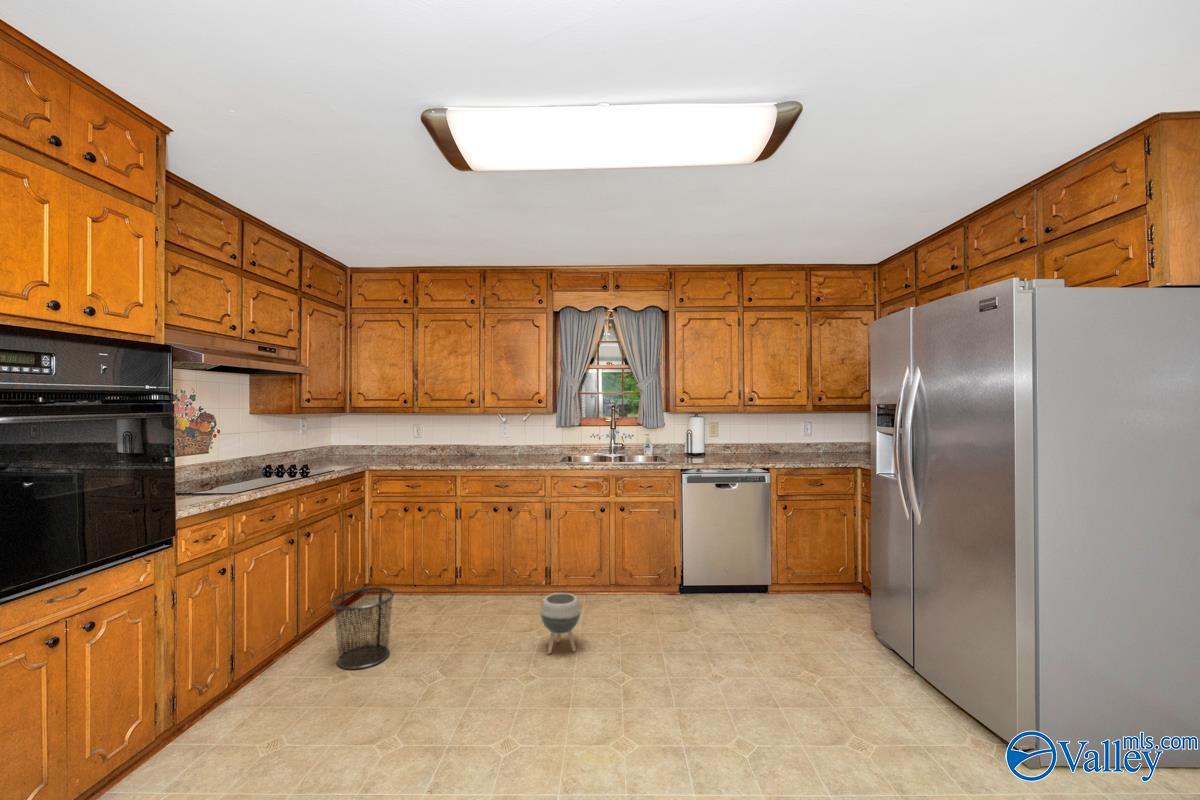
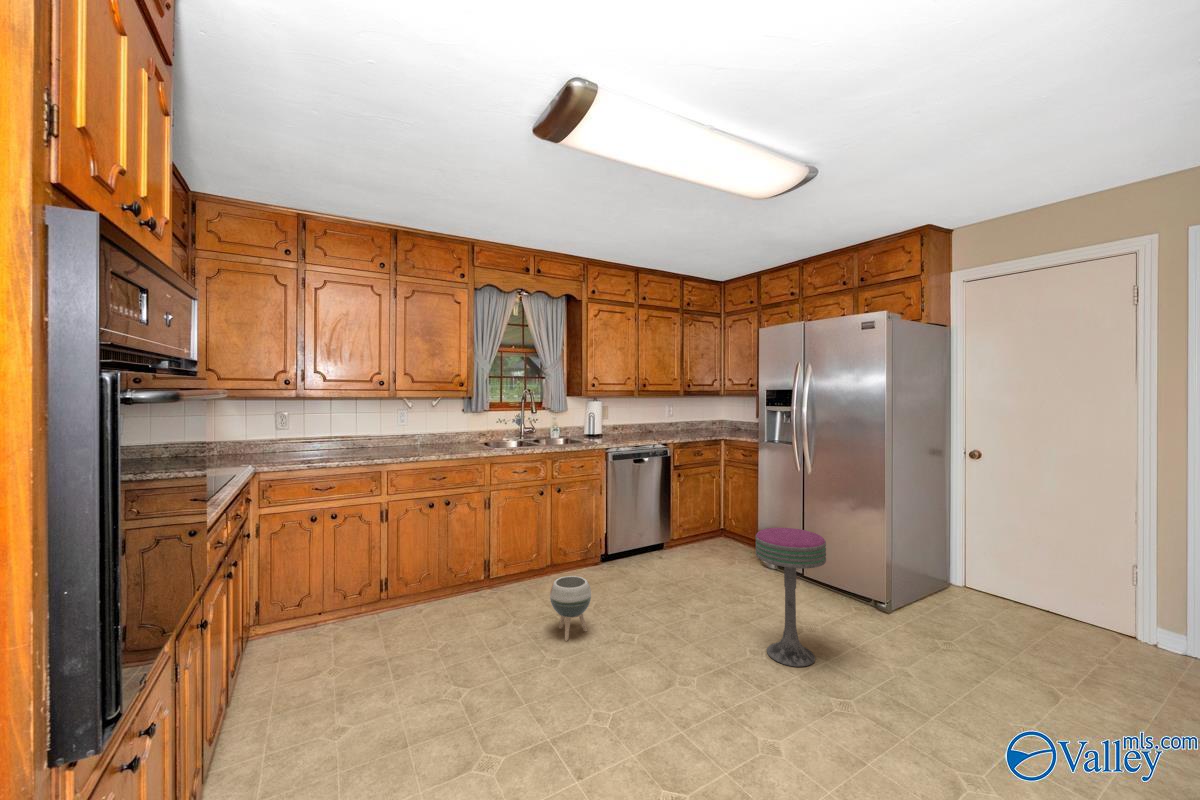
bar stool: none [700,581,784,760] -> present [756,528,826,667]
waste bin: present [332,587,394,669] -> none [315,616,399,731]

